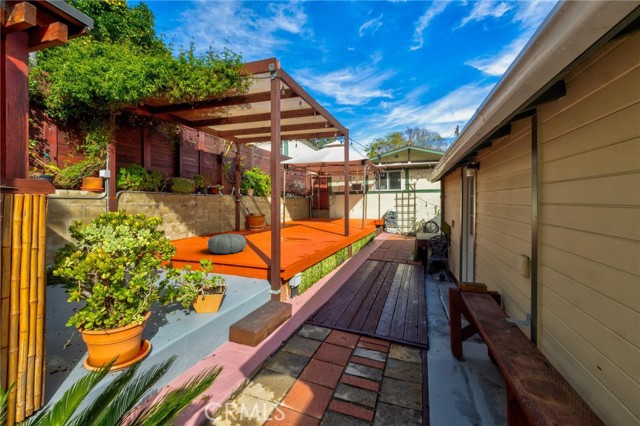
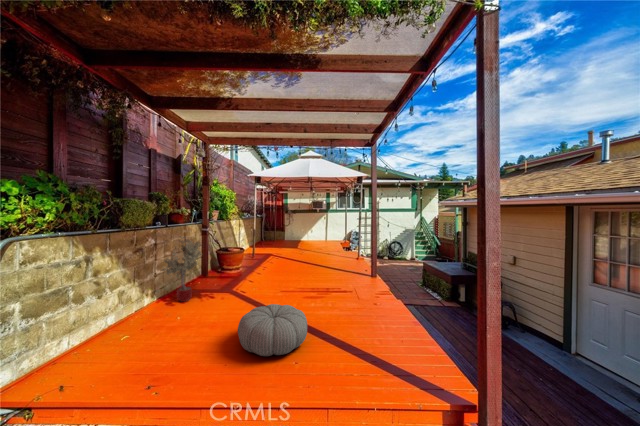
potted tree: none [197,200,222,237] -> present [162,237,201,302]

